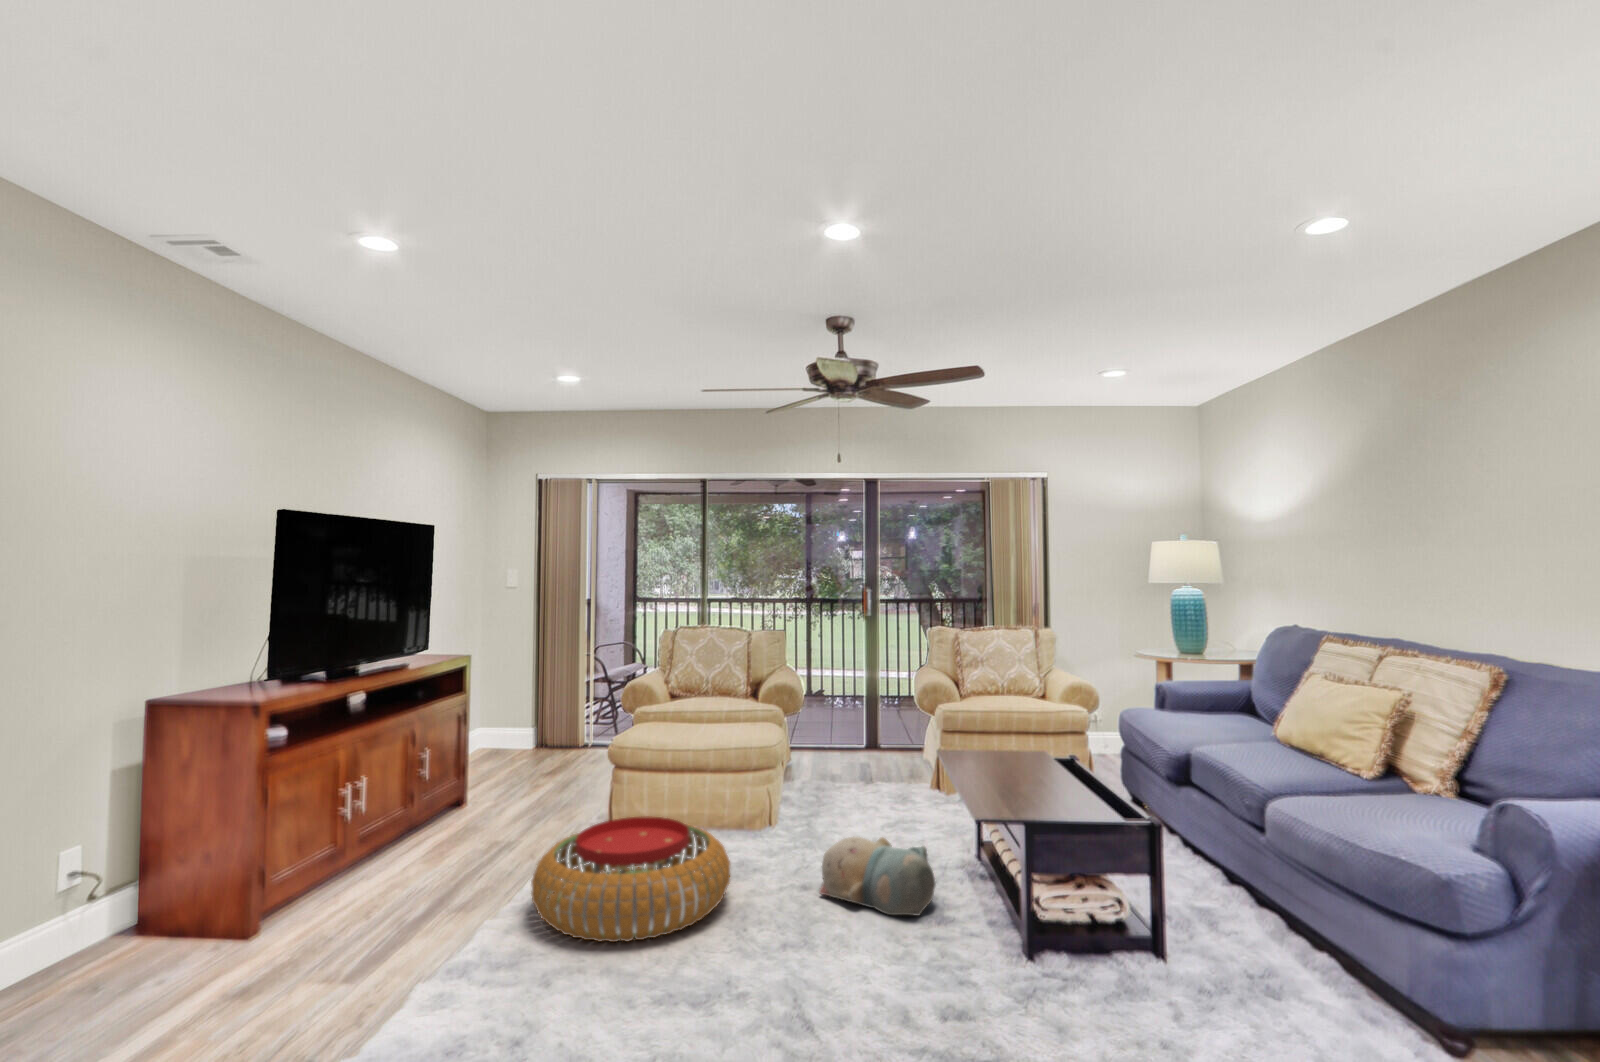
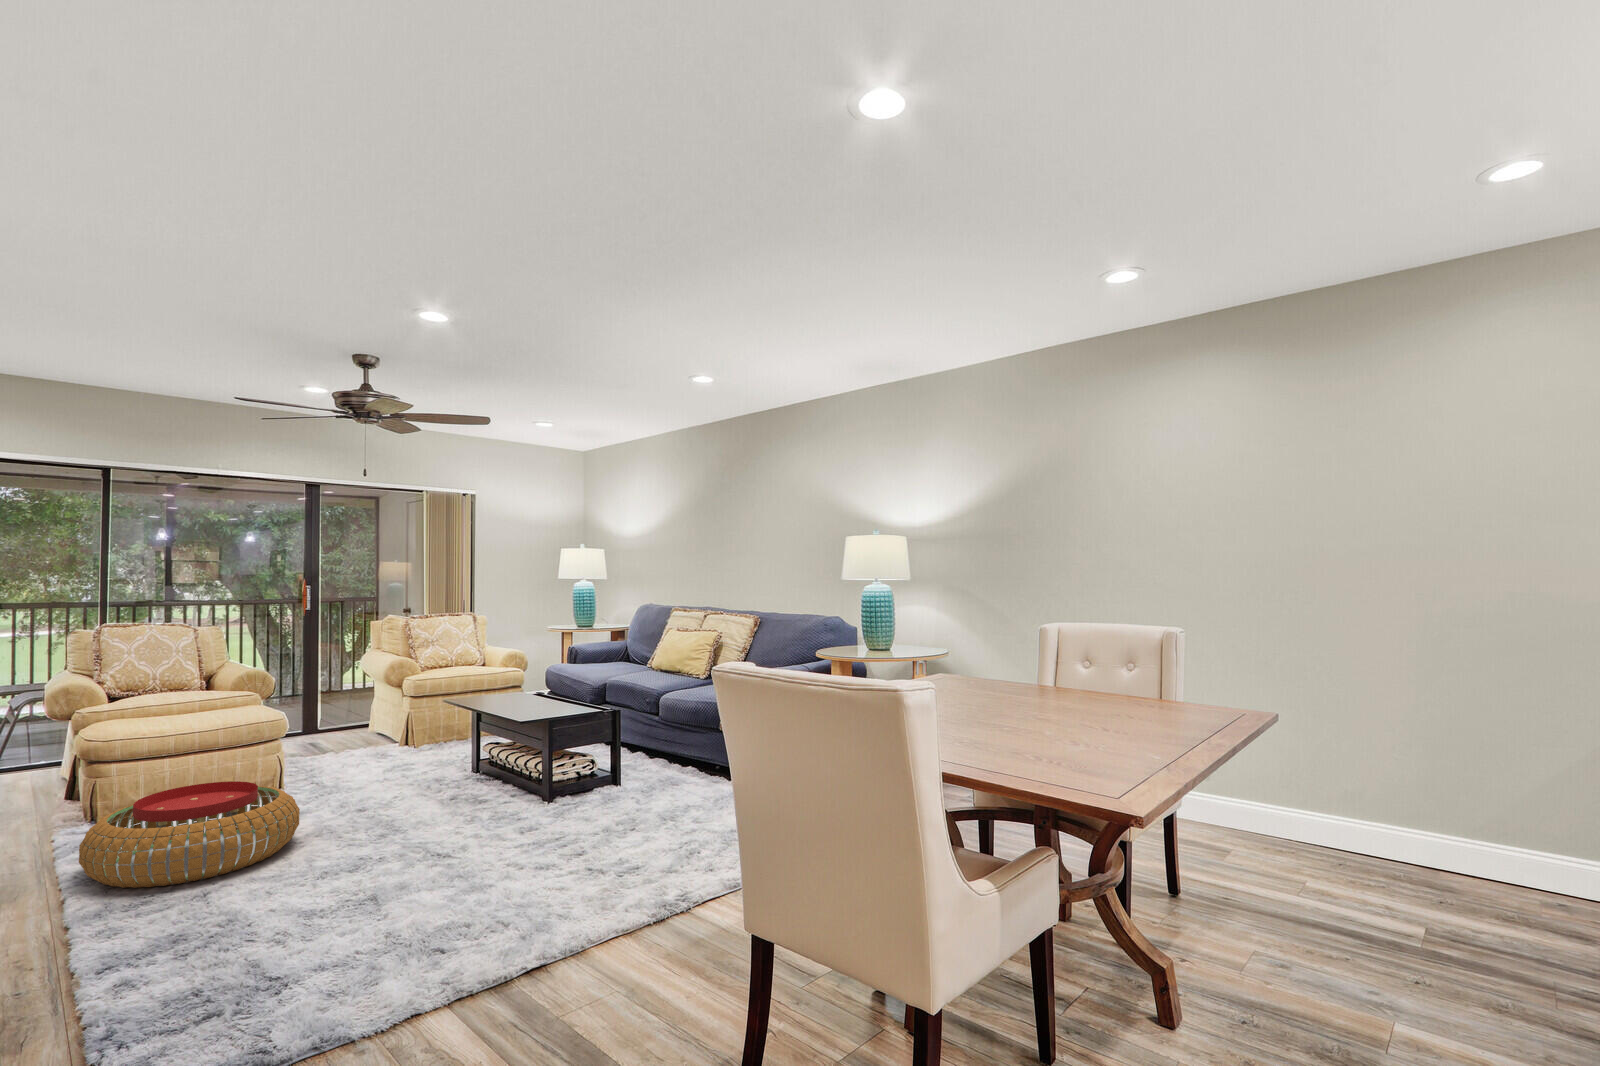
plush toy: present [819,837,936,915] -> none [367,761,466,813]

